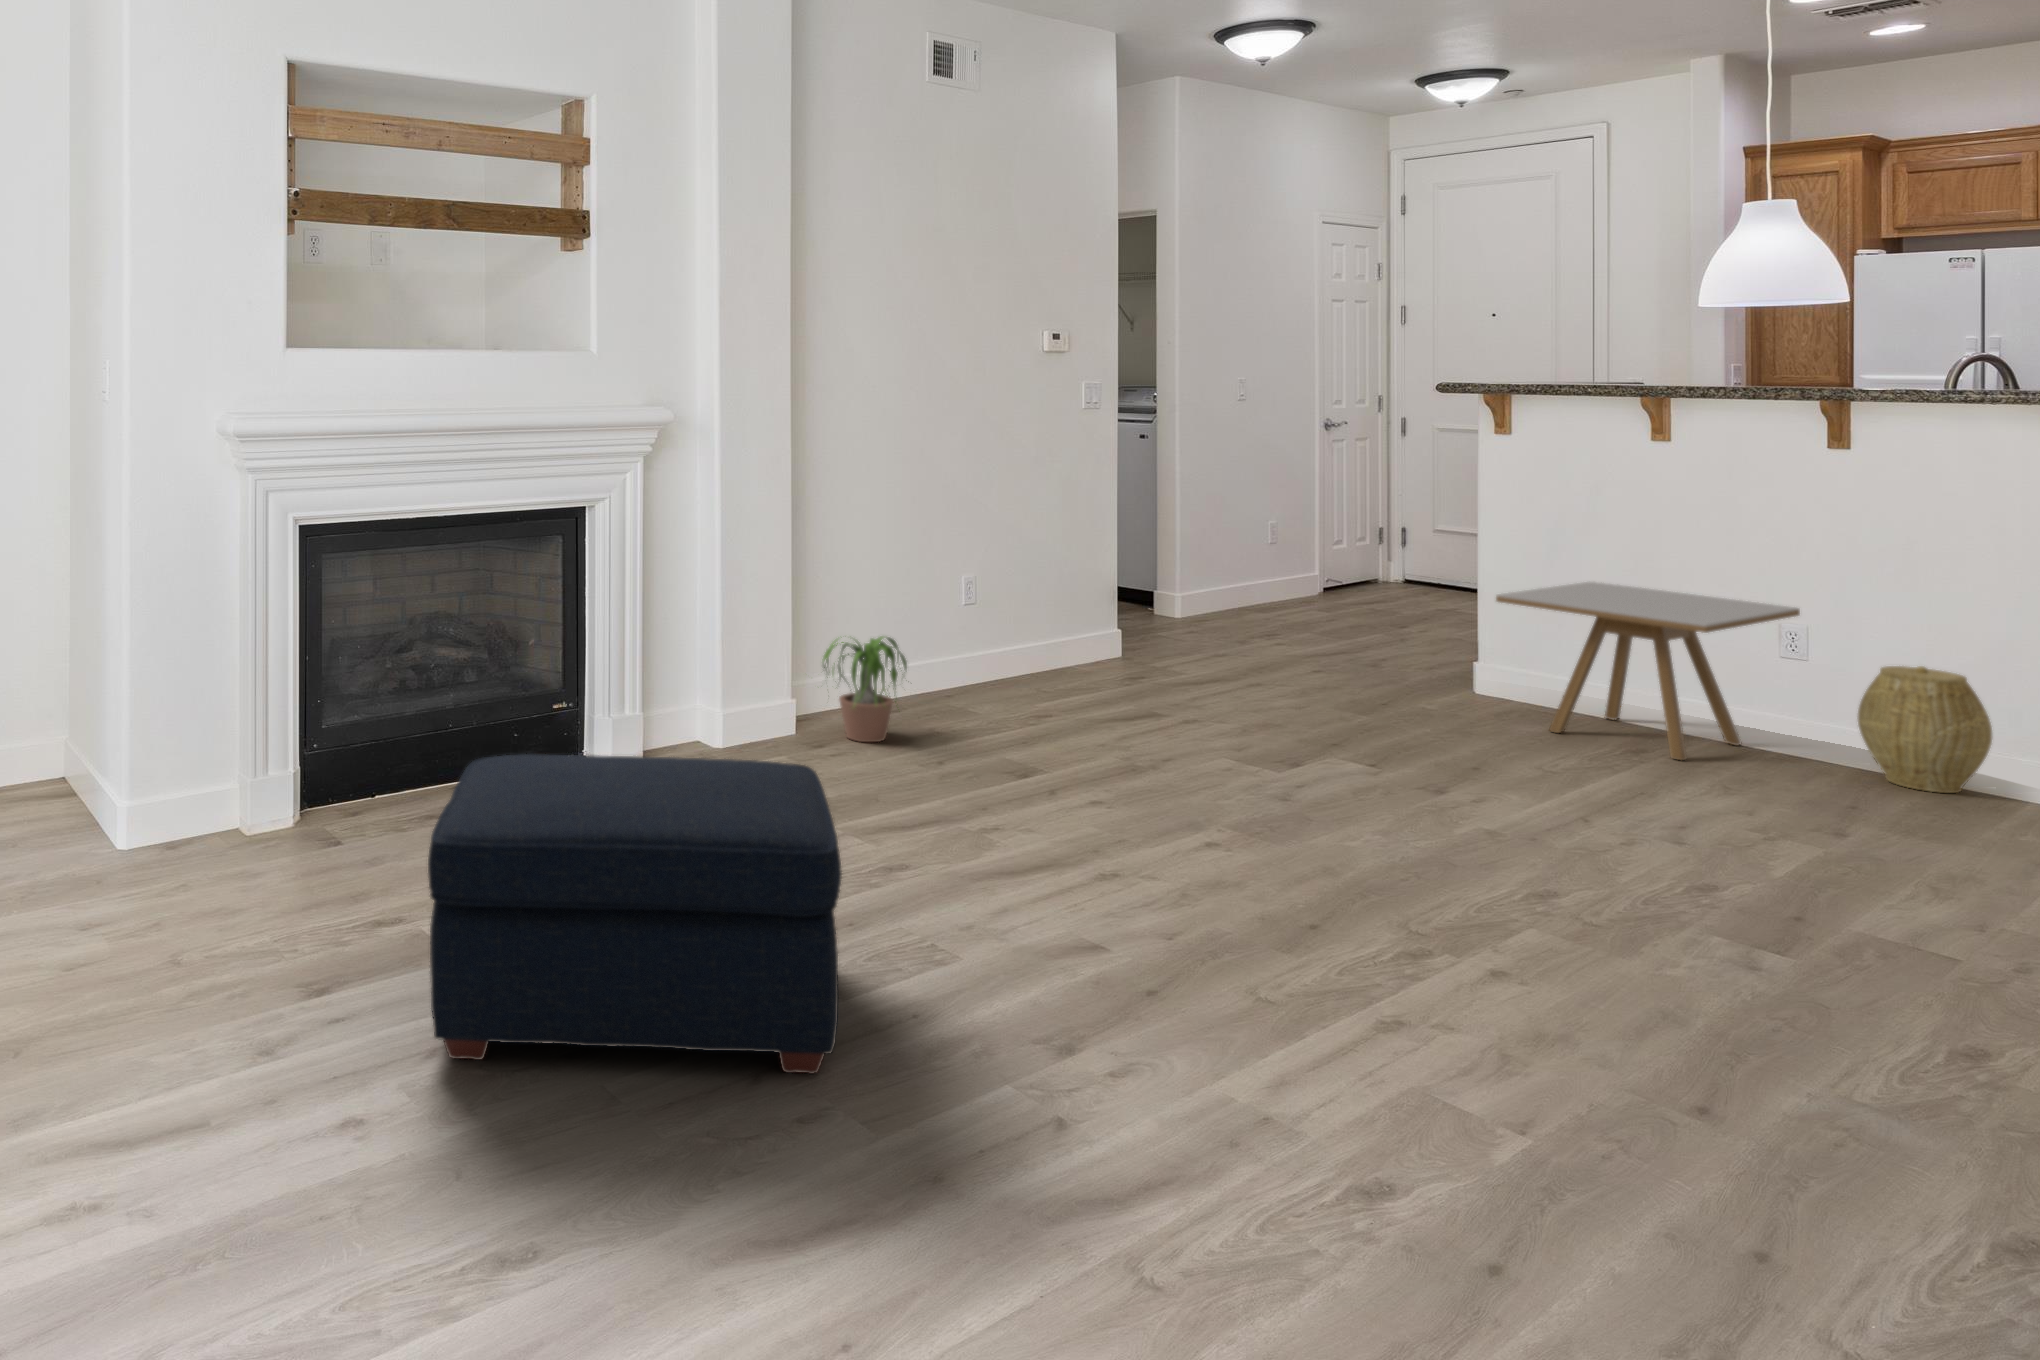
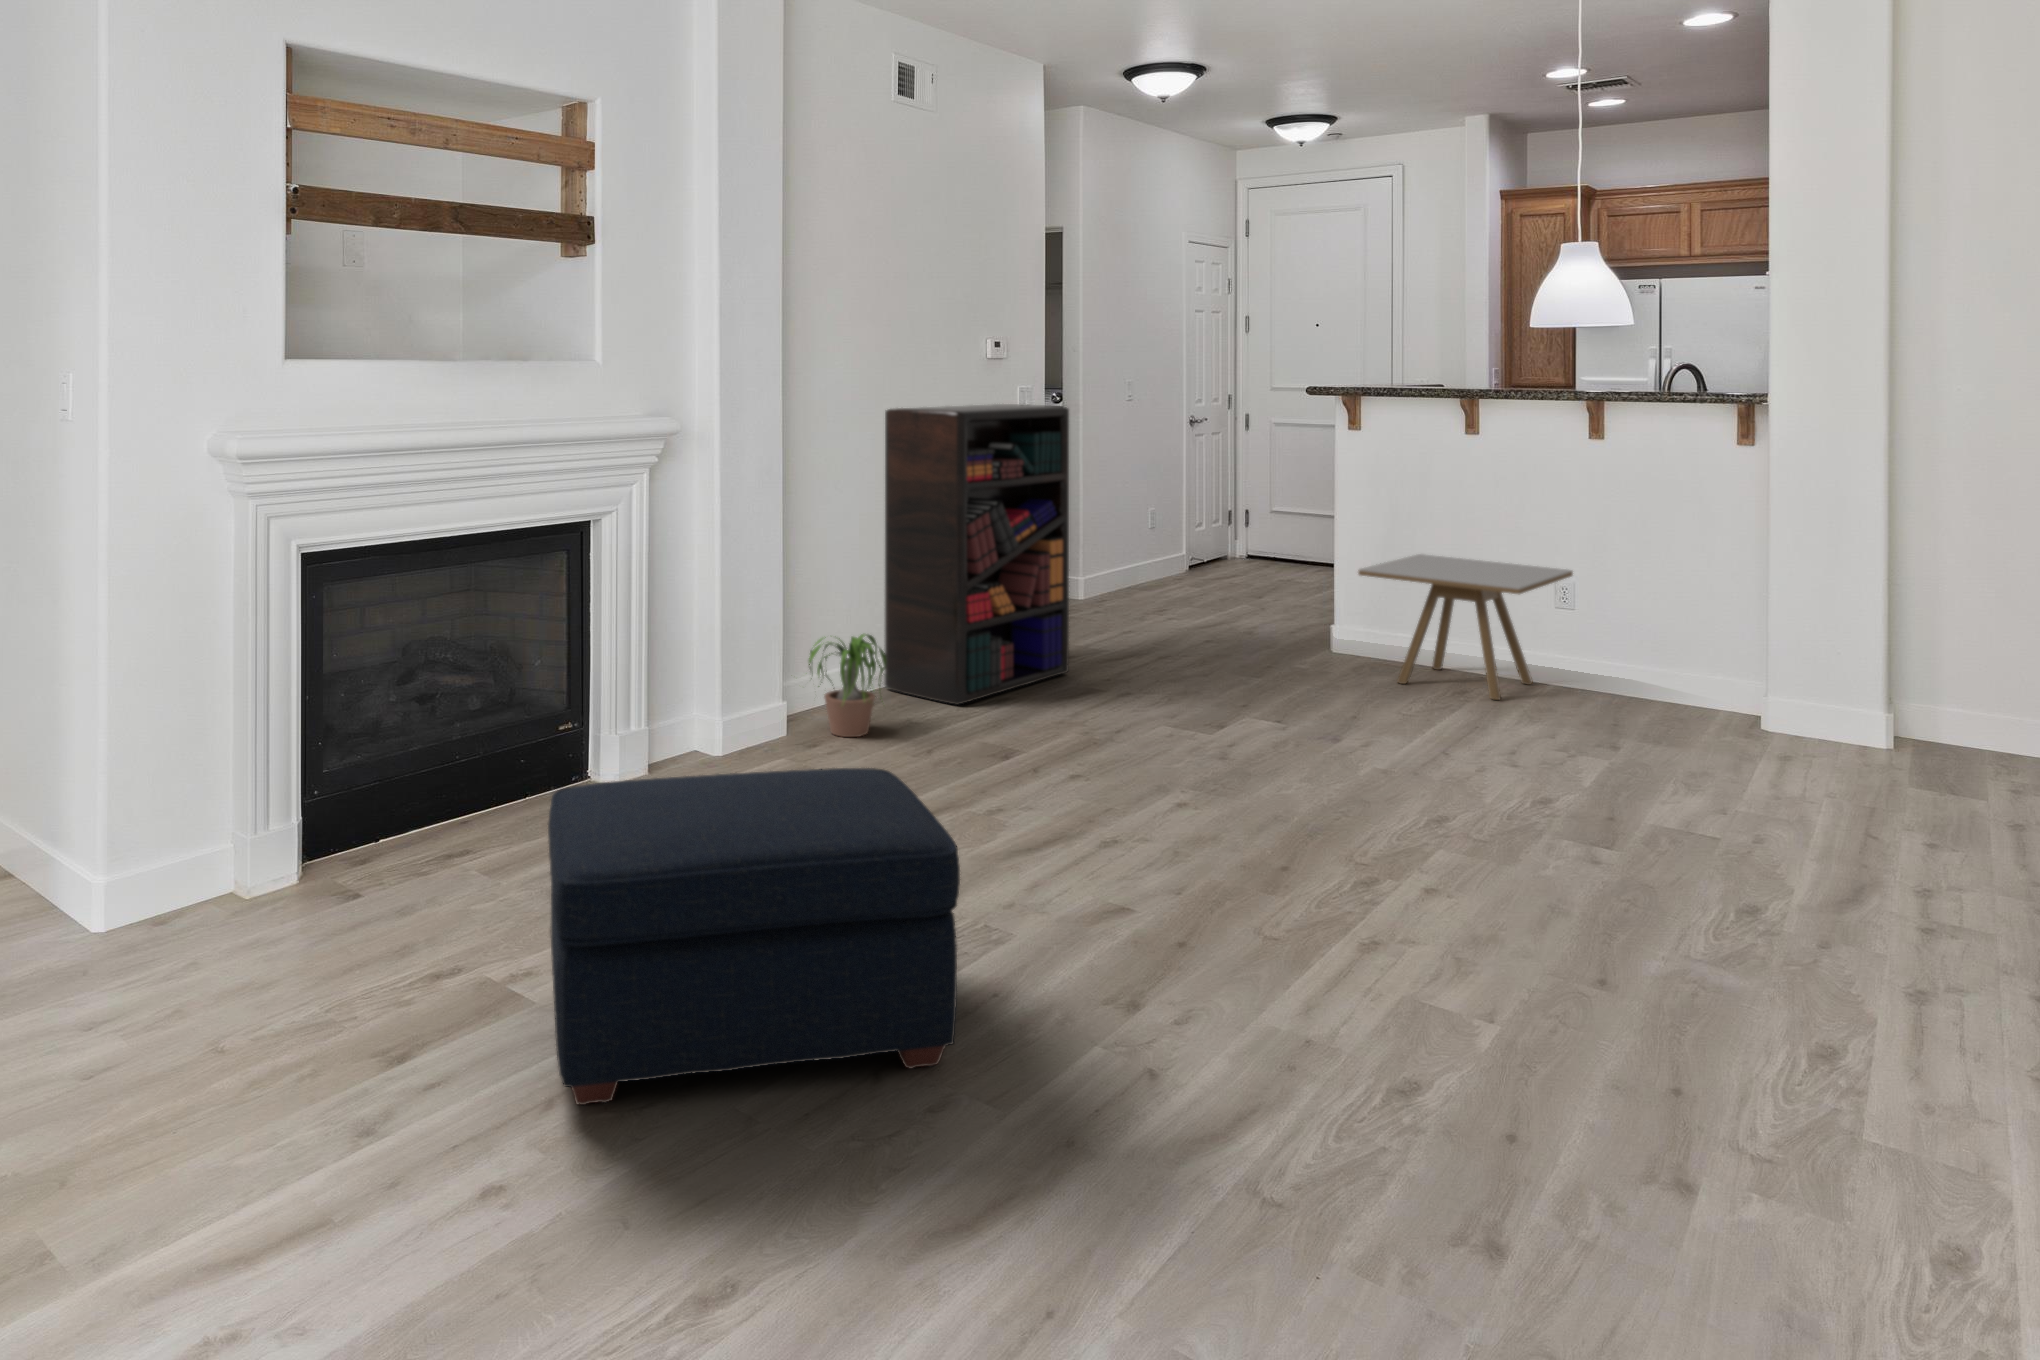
bookshelf: none [921,400,1135,718] -> present [884,404,1069,705]
woven basket: present [1858,666,1992,793] -> none [1617,613,1707,712]

